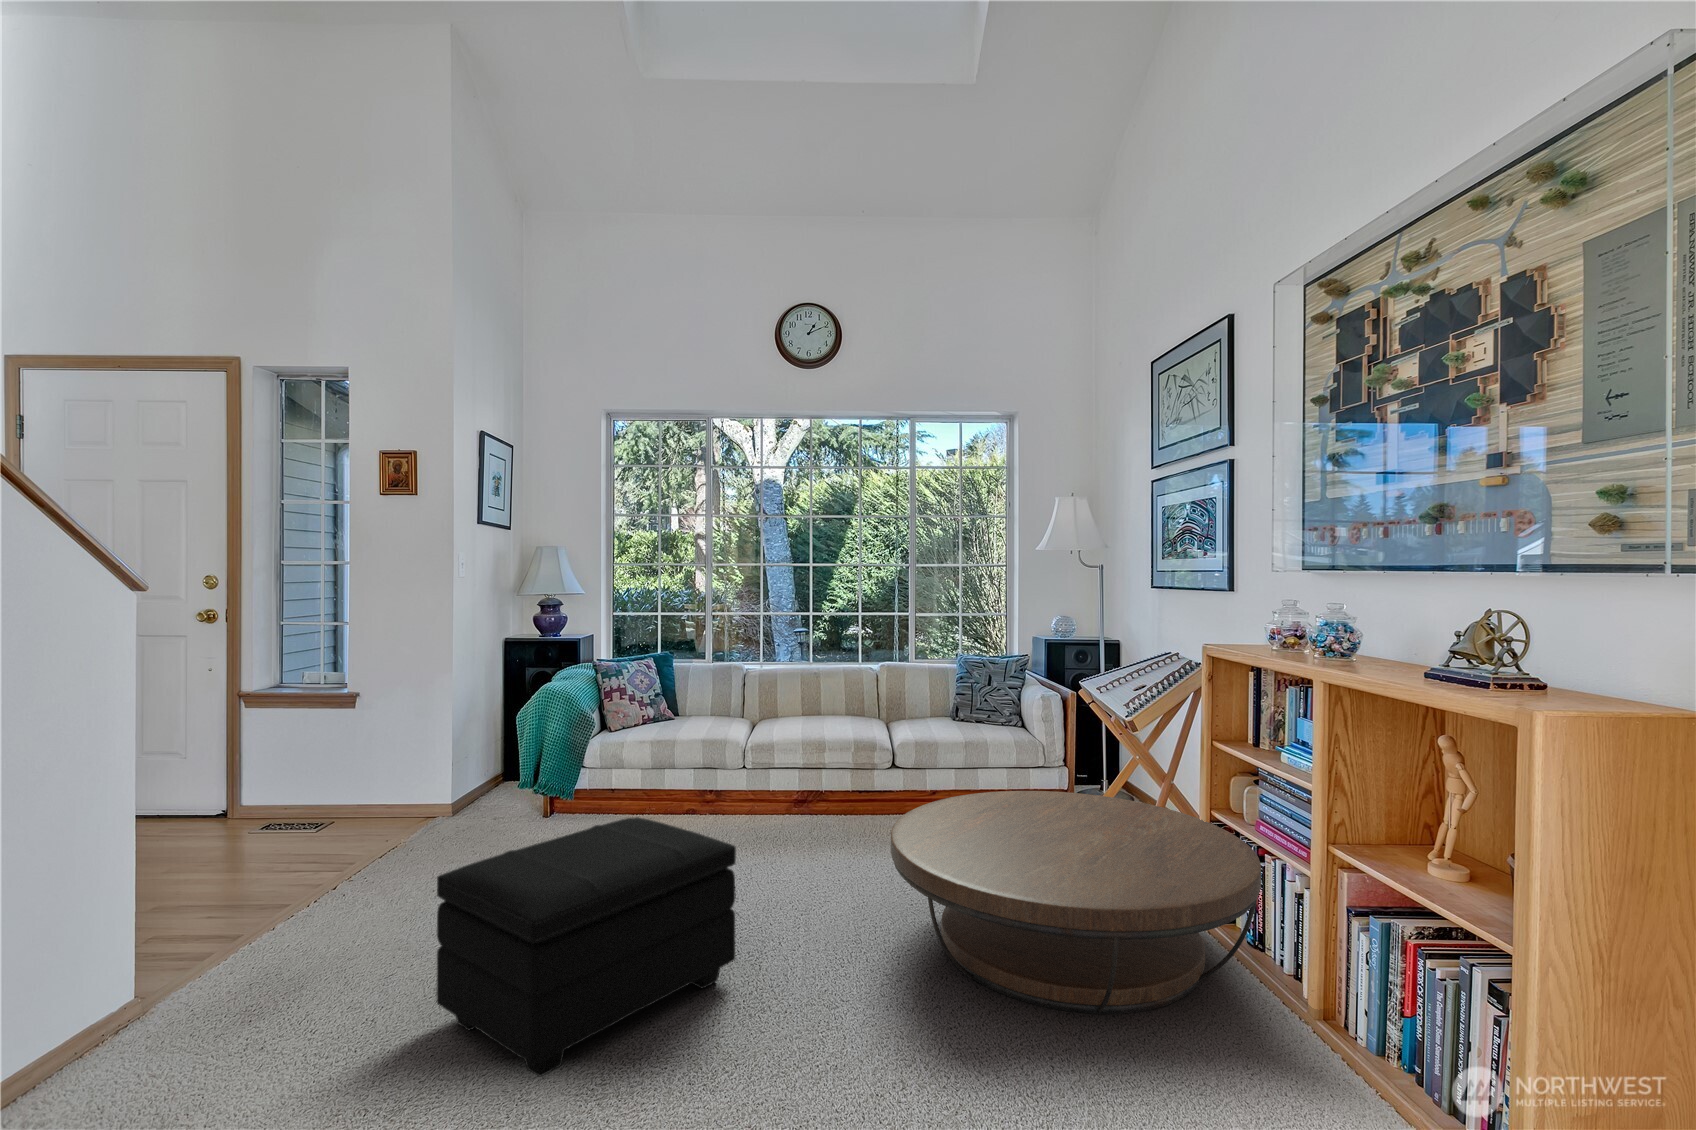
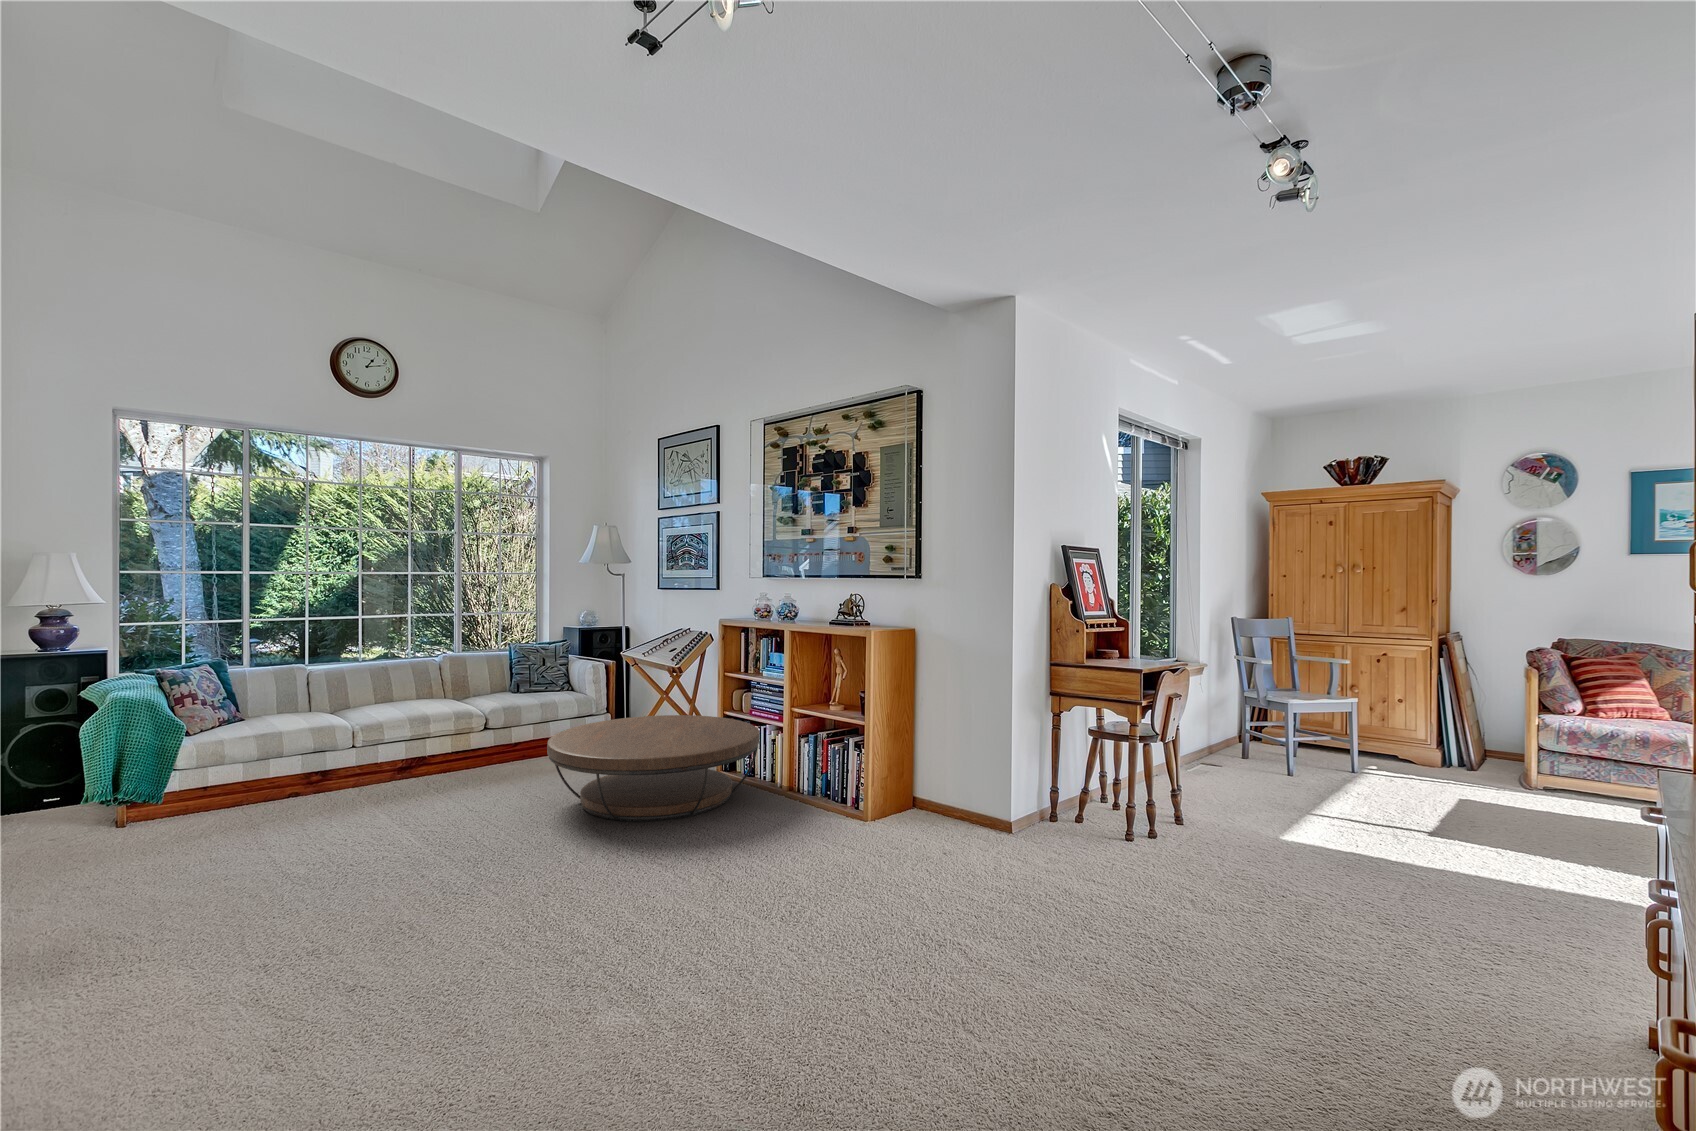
footstool: present [437,817,736,1076] -> none [251,763,467,924]

